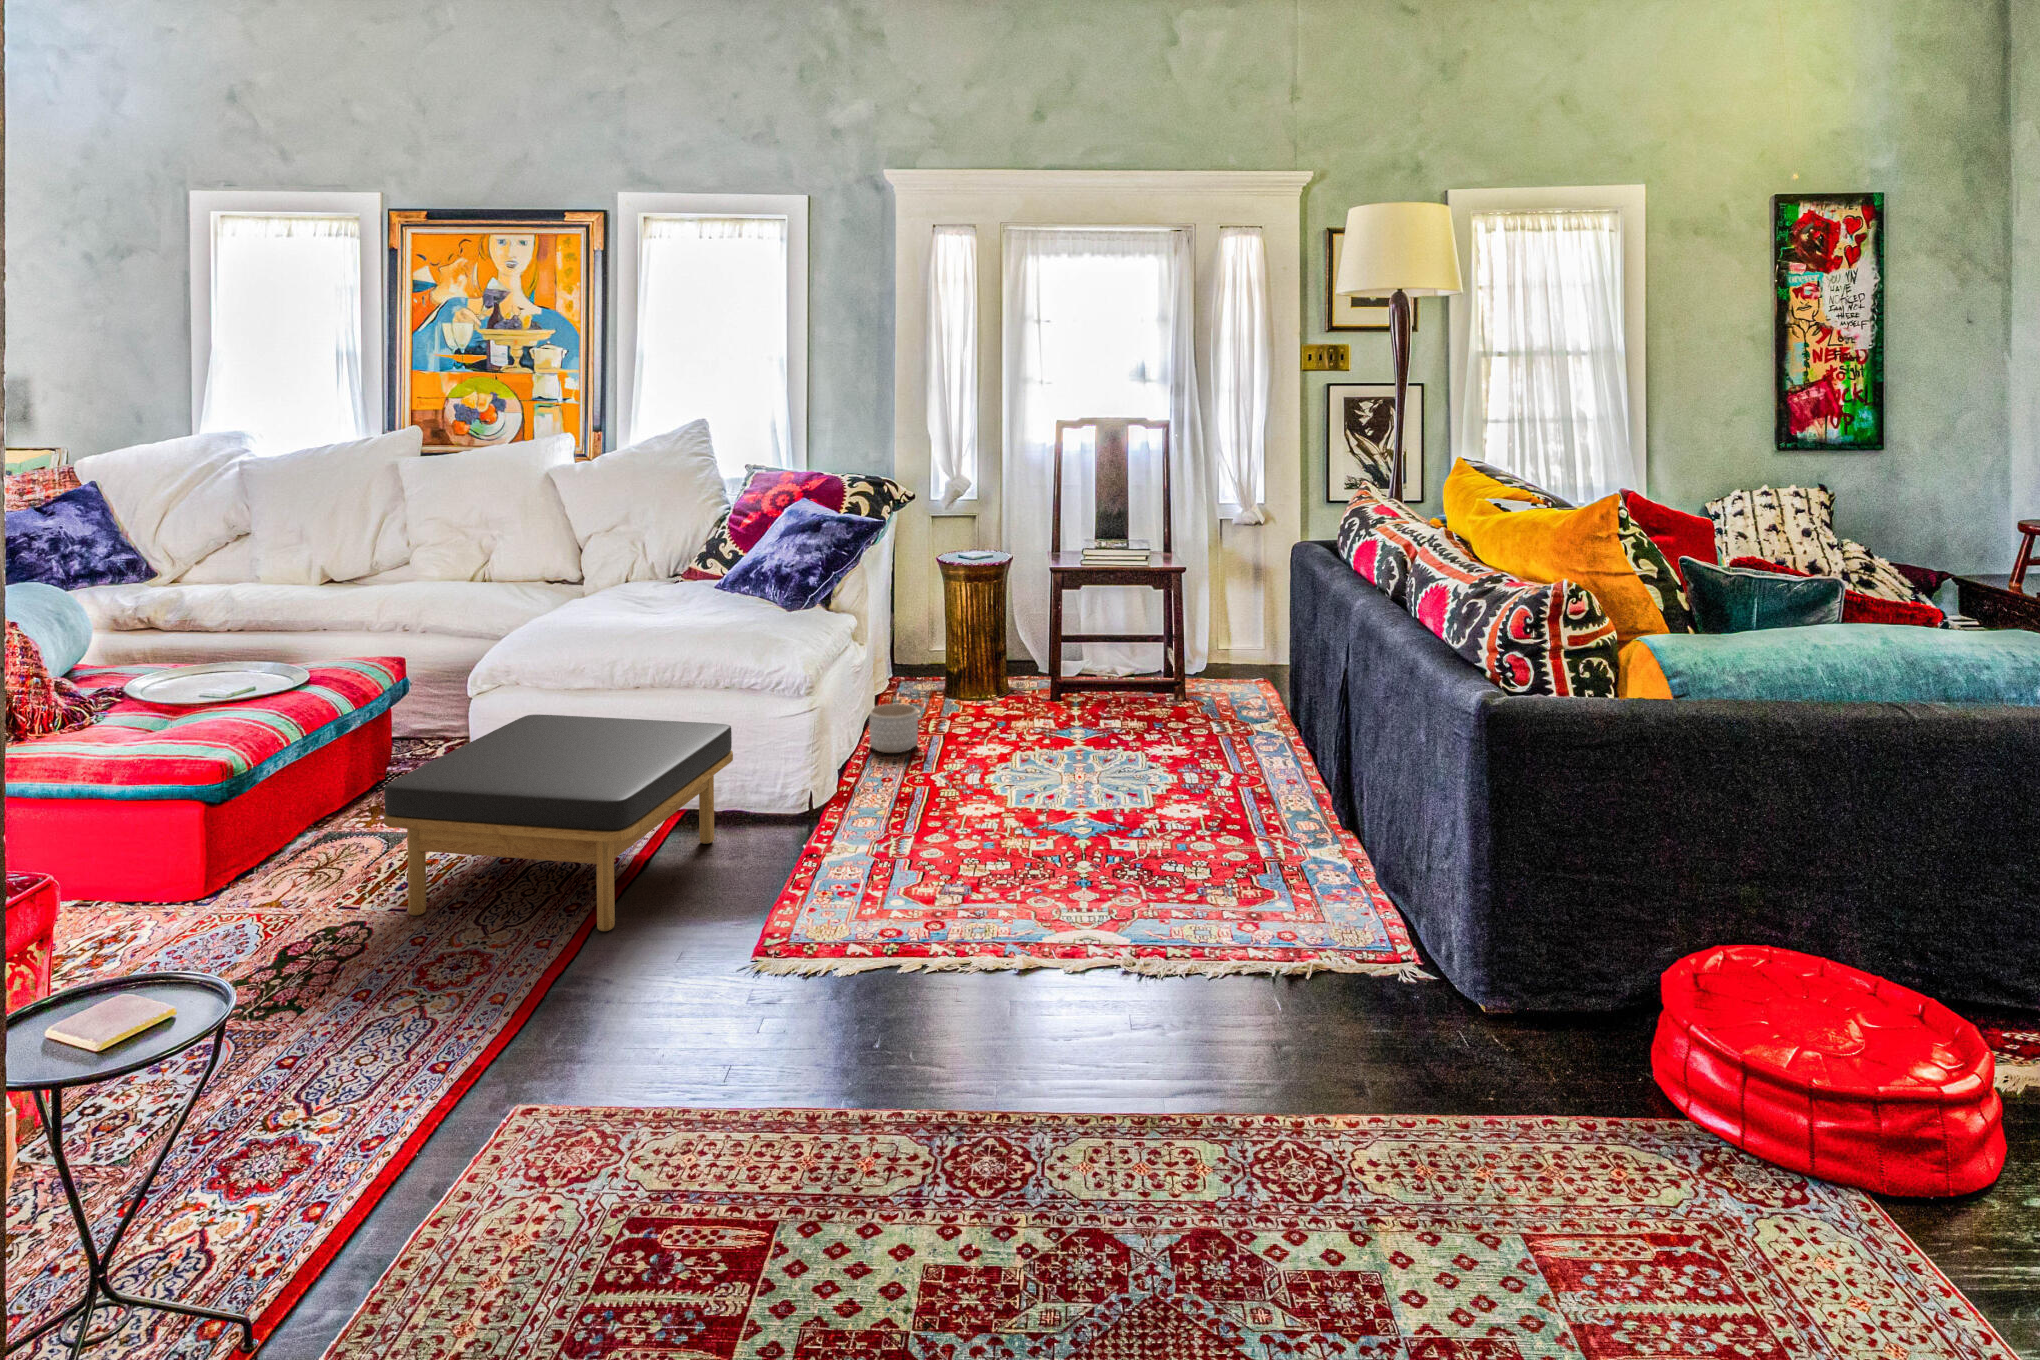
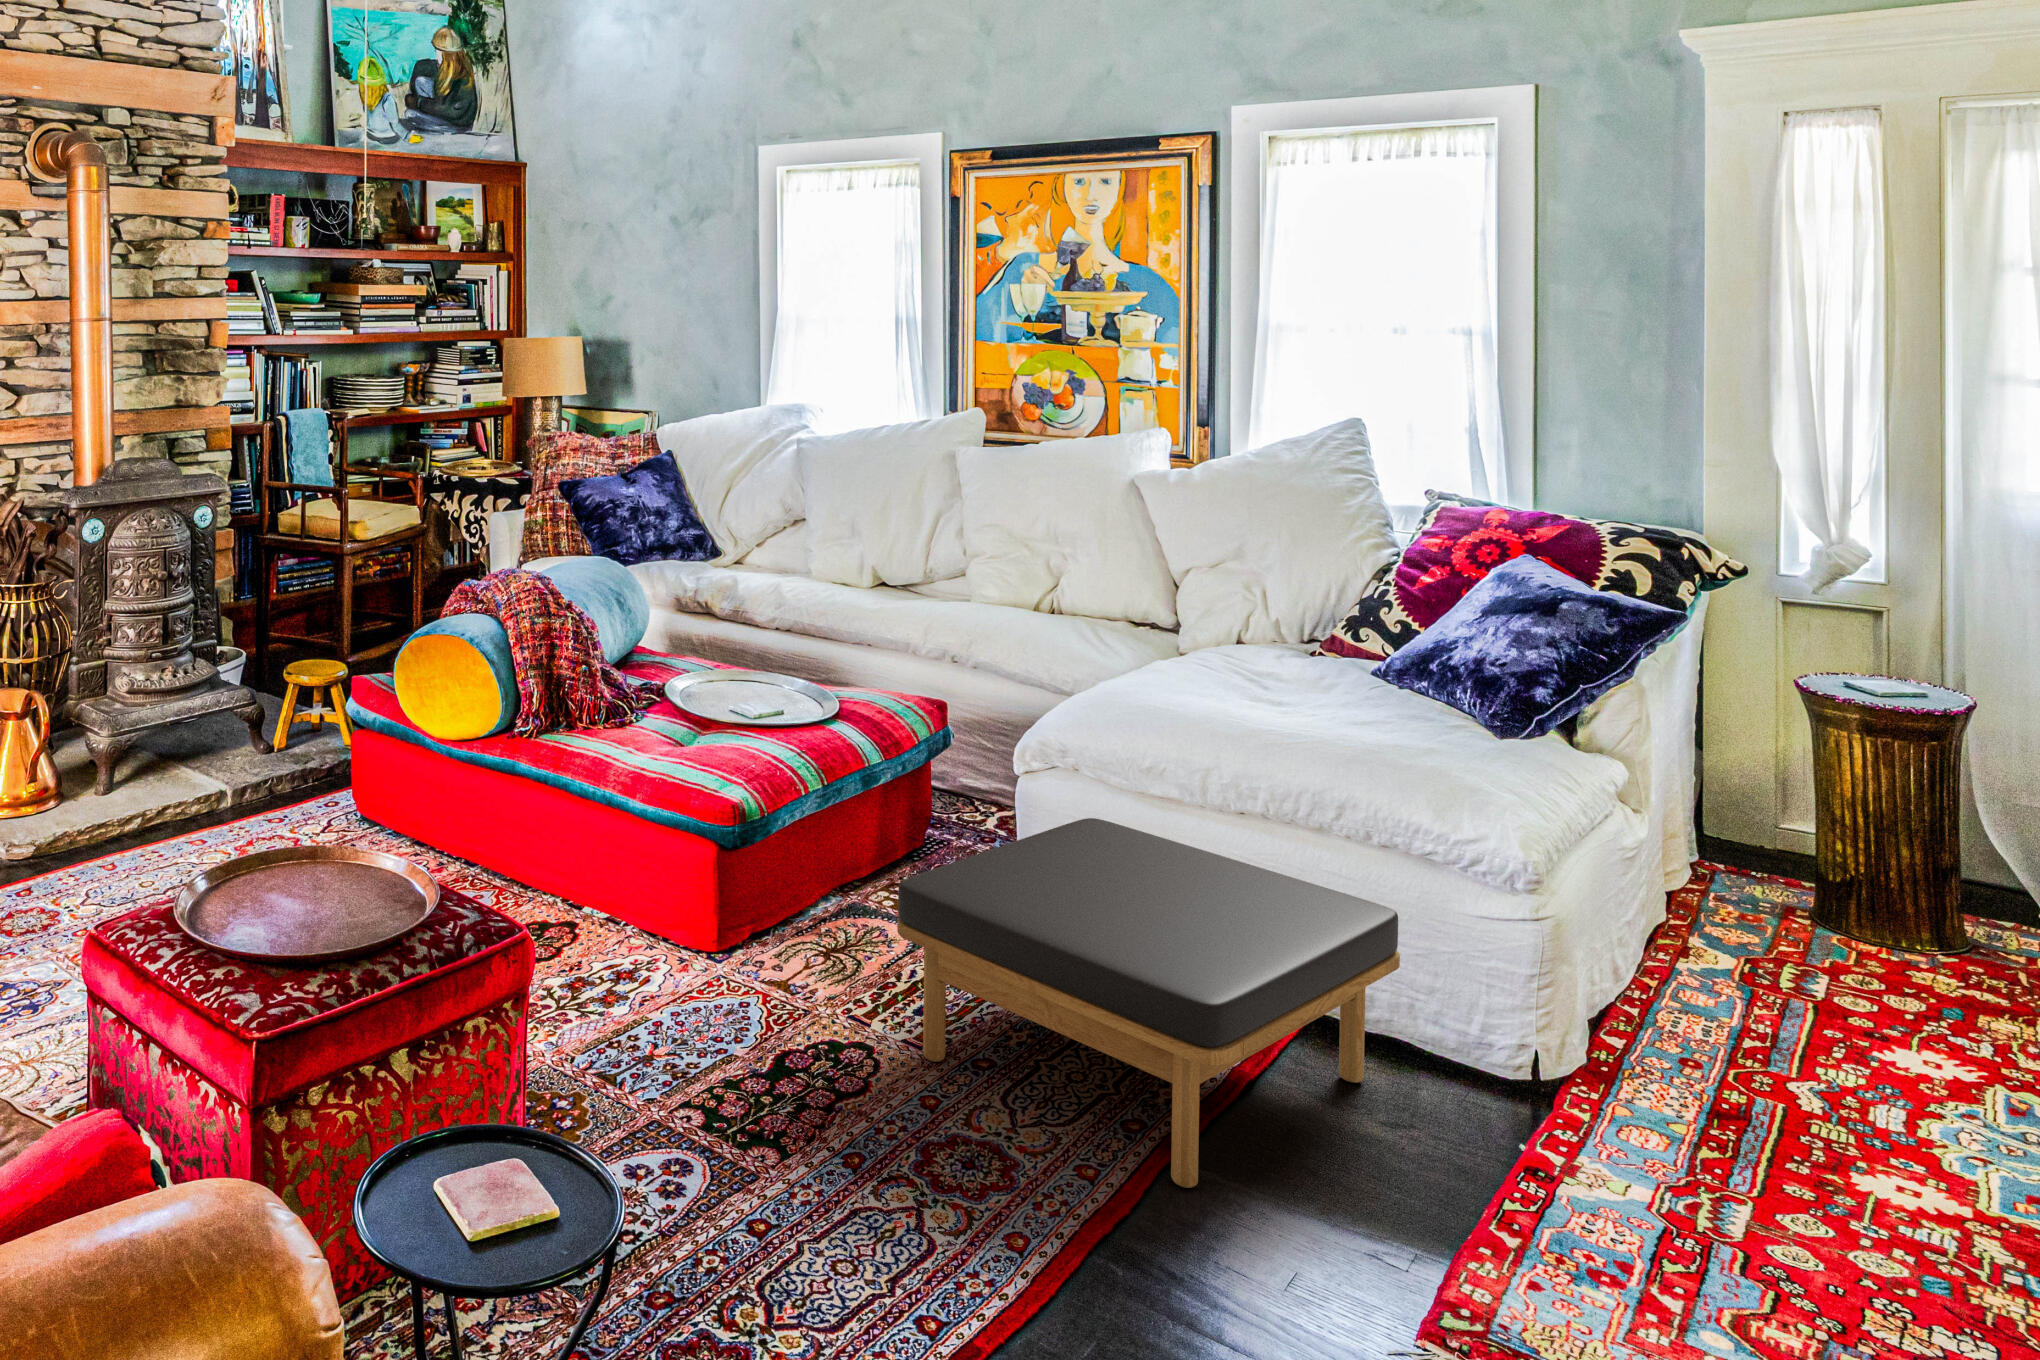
planter: present [869,704,918,753] -> none [1649,919,1753,1011]

